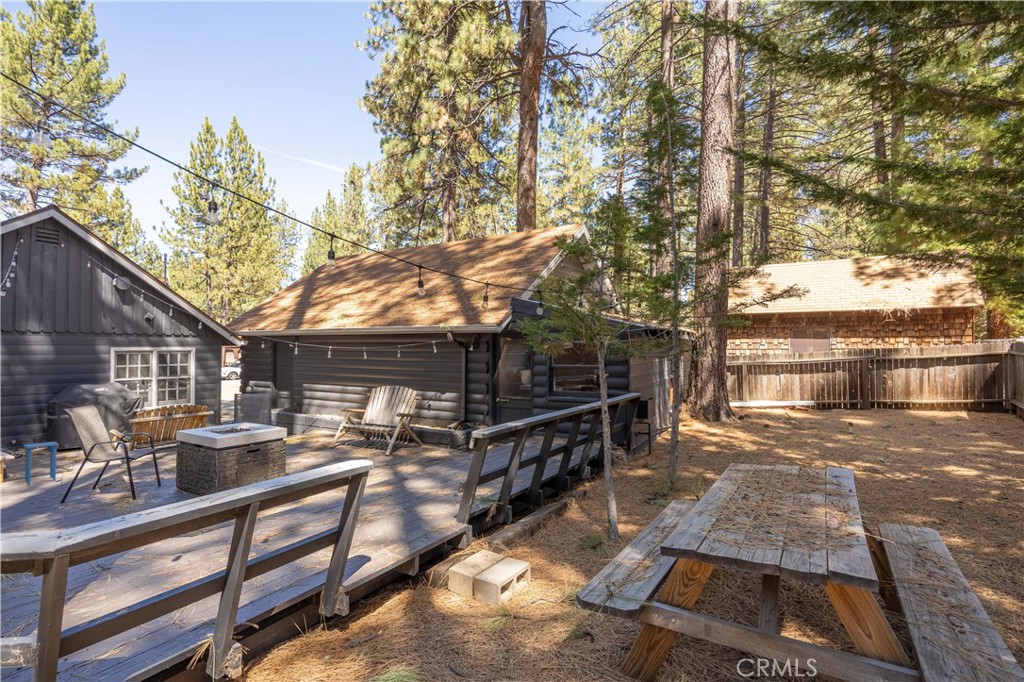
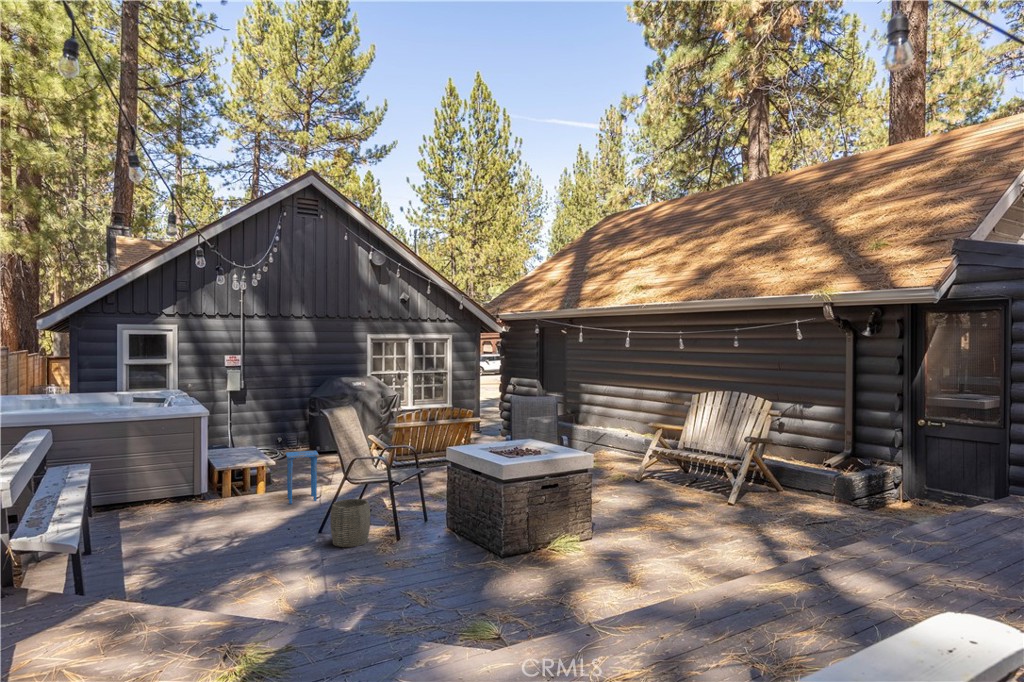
woven basket: none [71,469,108,504] -> present [330,499,370,547]

